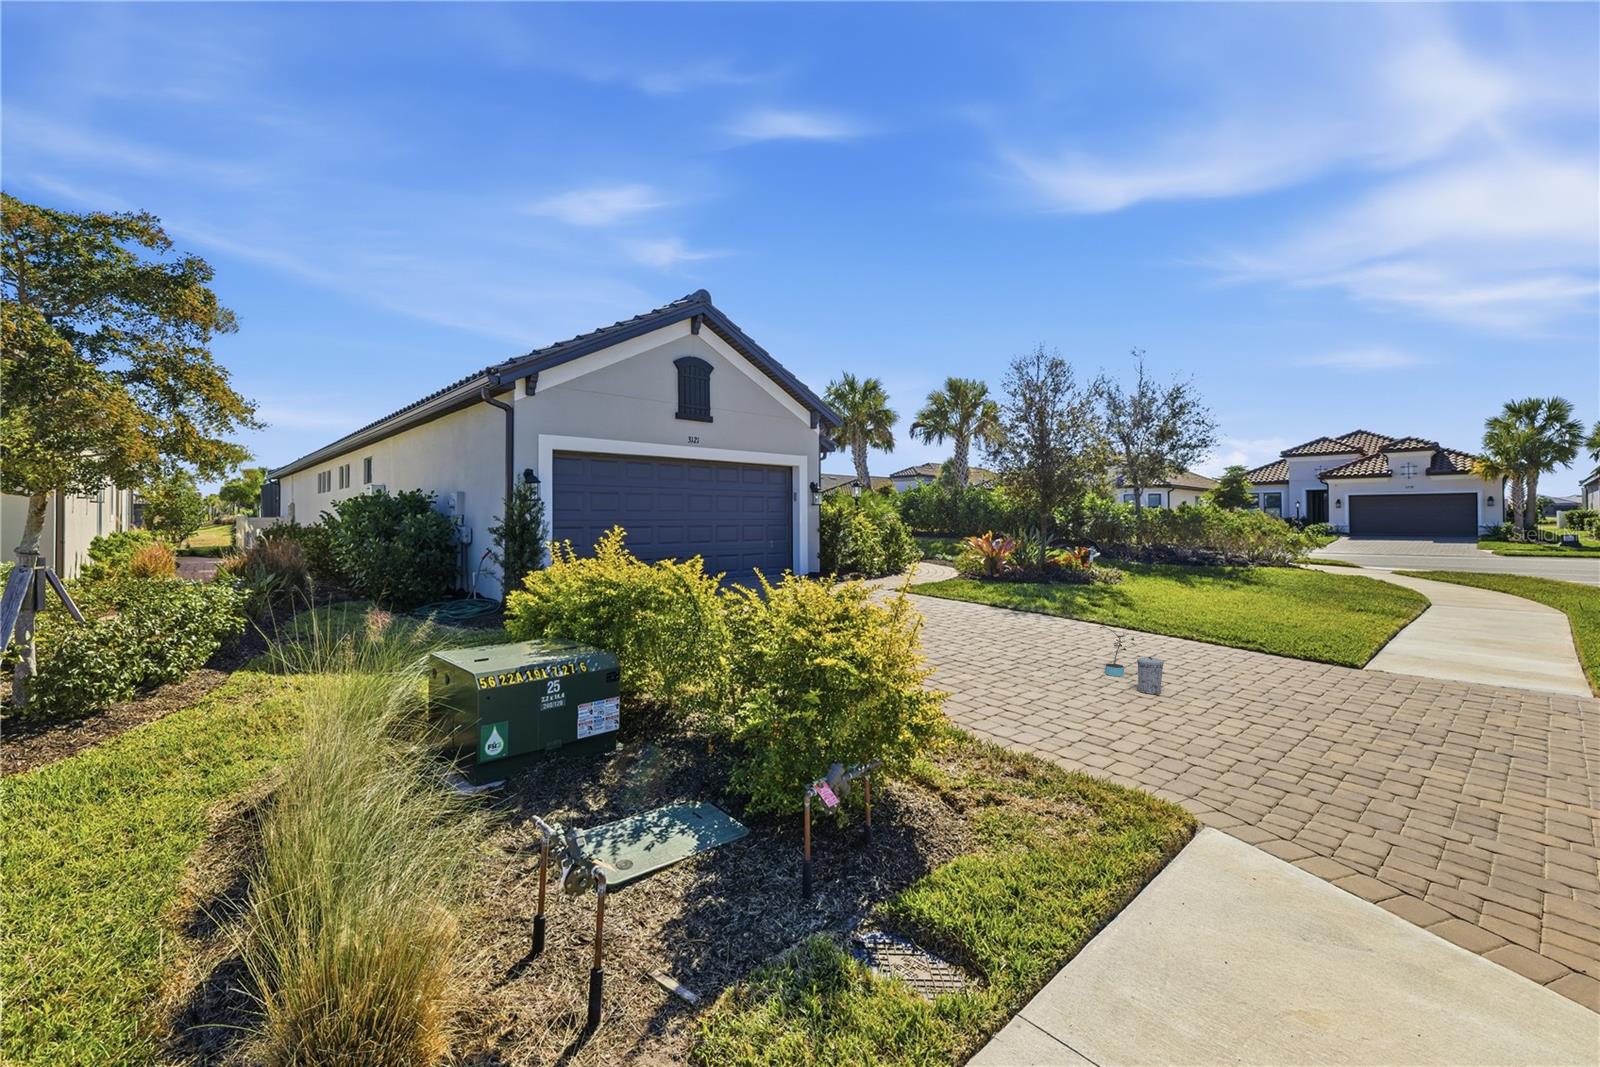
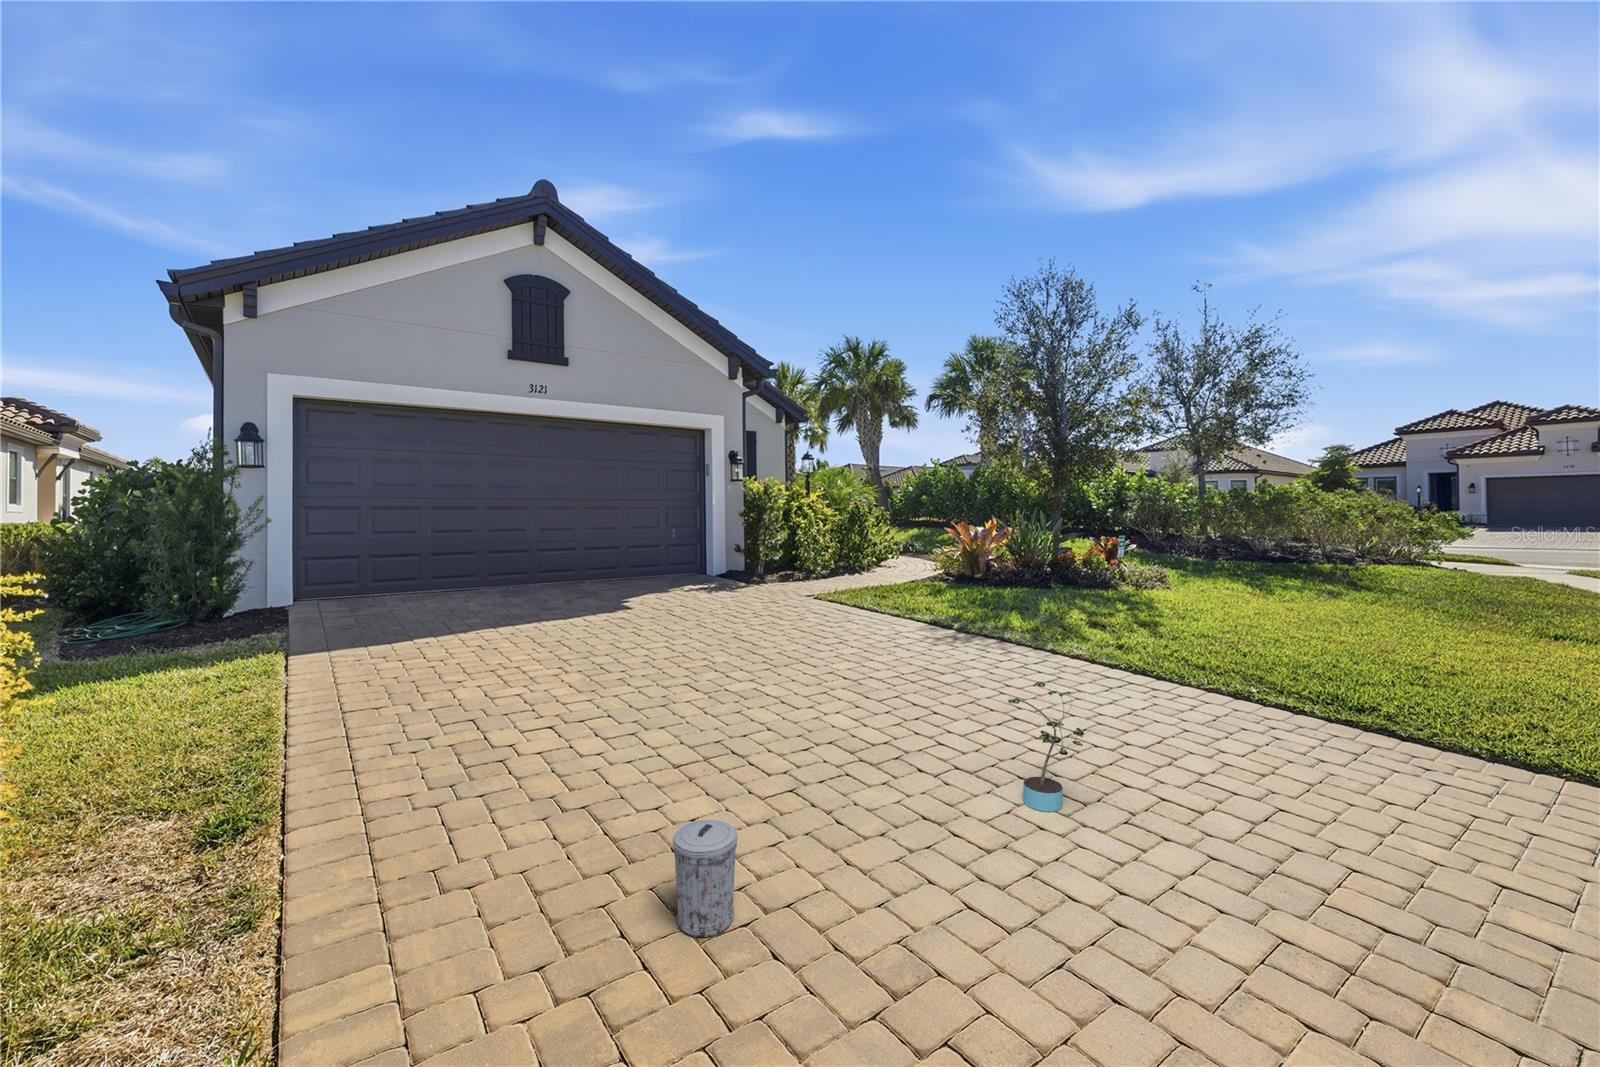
trash can: present [1137,657,1164,694] -> present [673,820,738,937]

